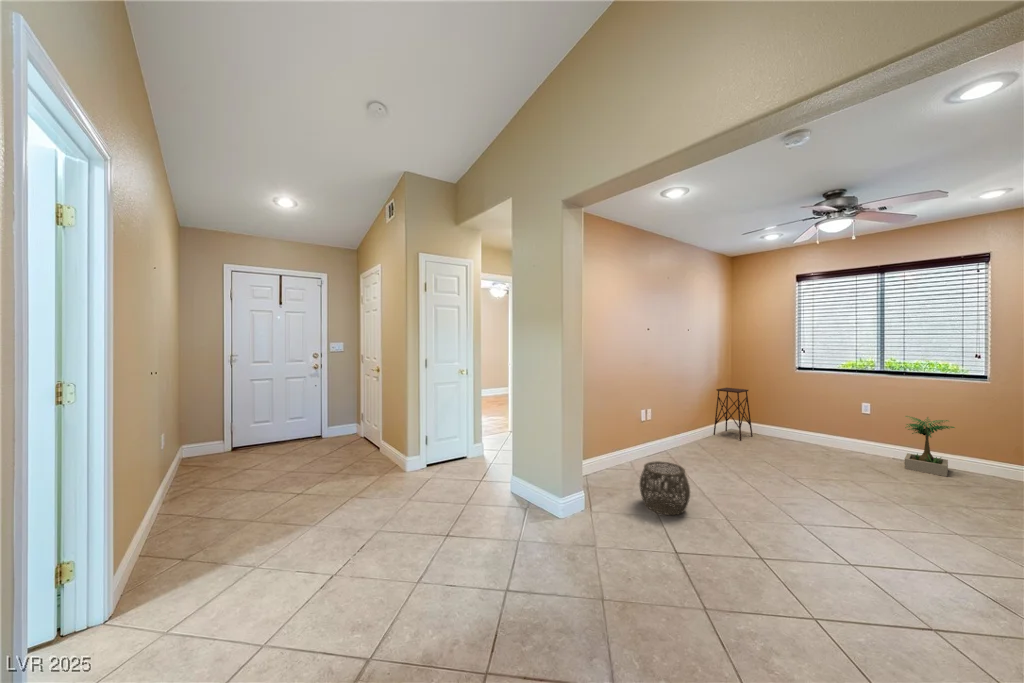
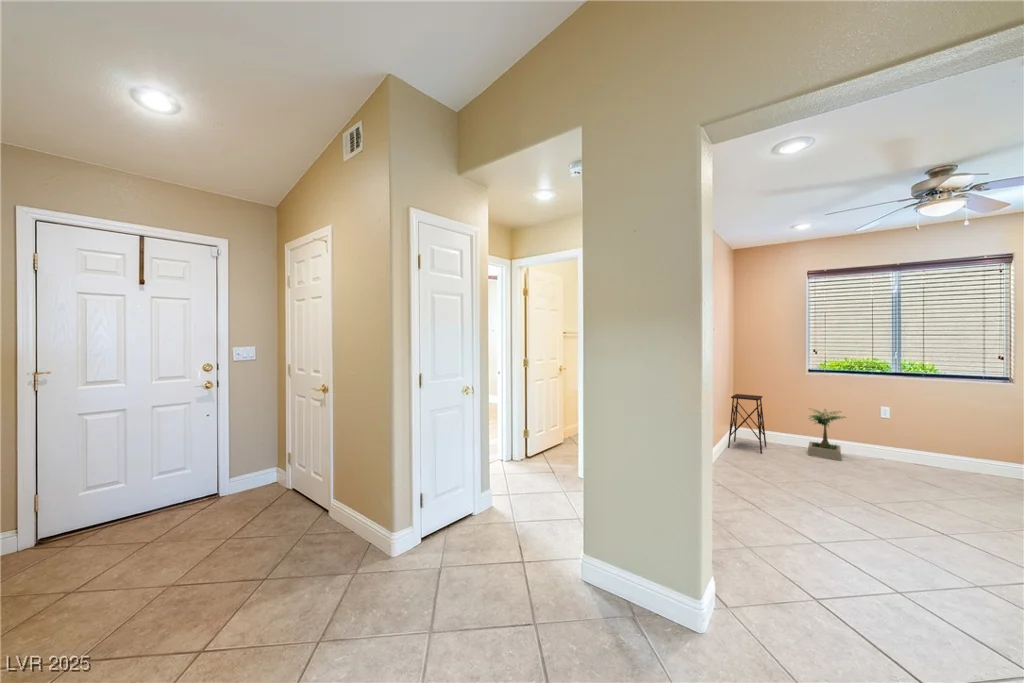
potted plant: present [904,416,955,477] -> present [808,409,845,460]
woven basket: present [640,461,690,515] -> none [760,511,843,595]

